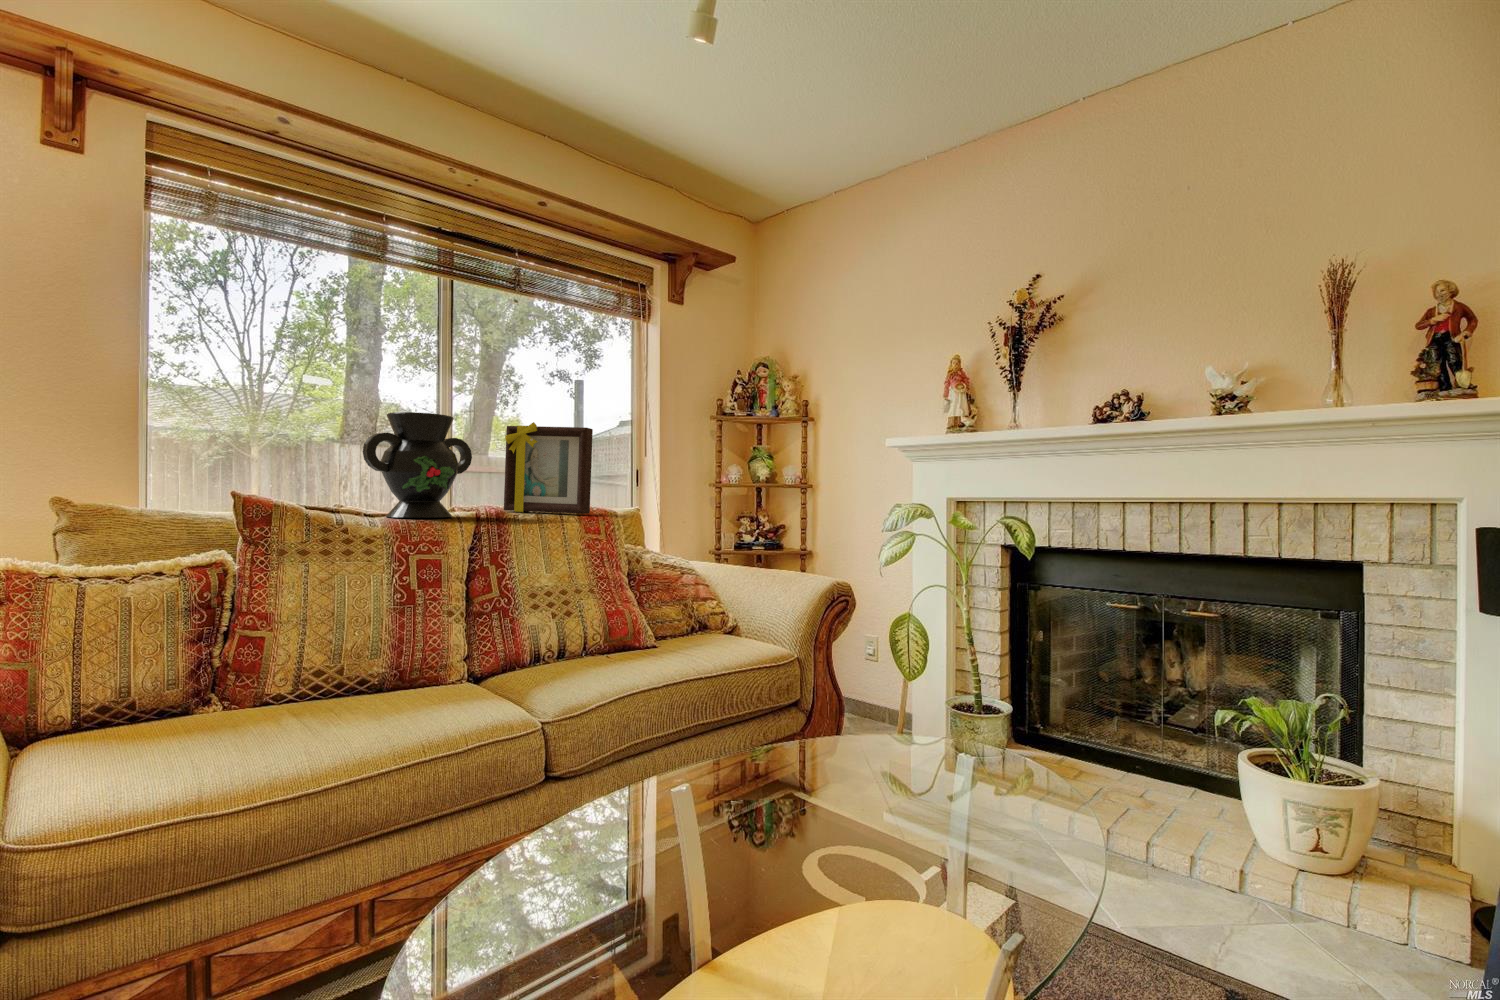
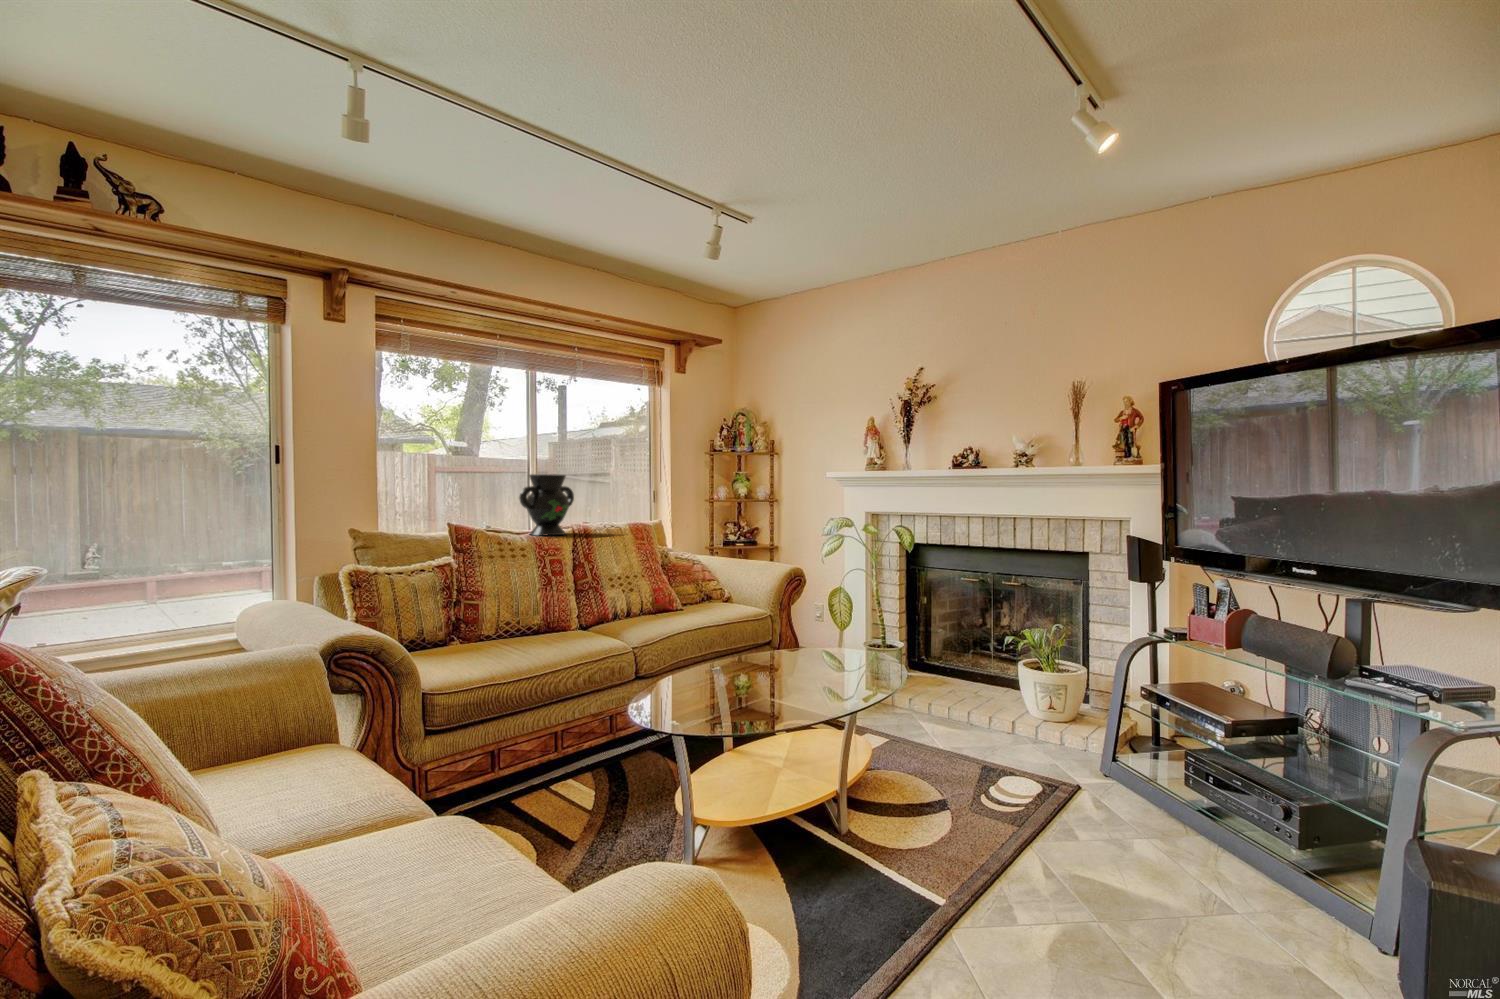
picture frame: present [504,422,593,514] -> none [585,472,641,529]

